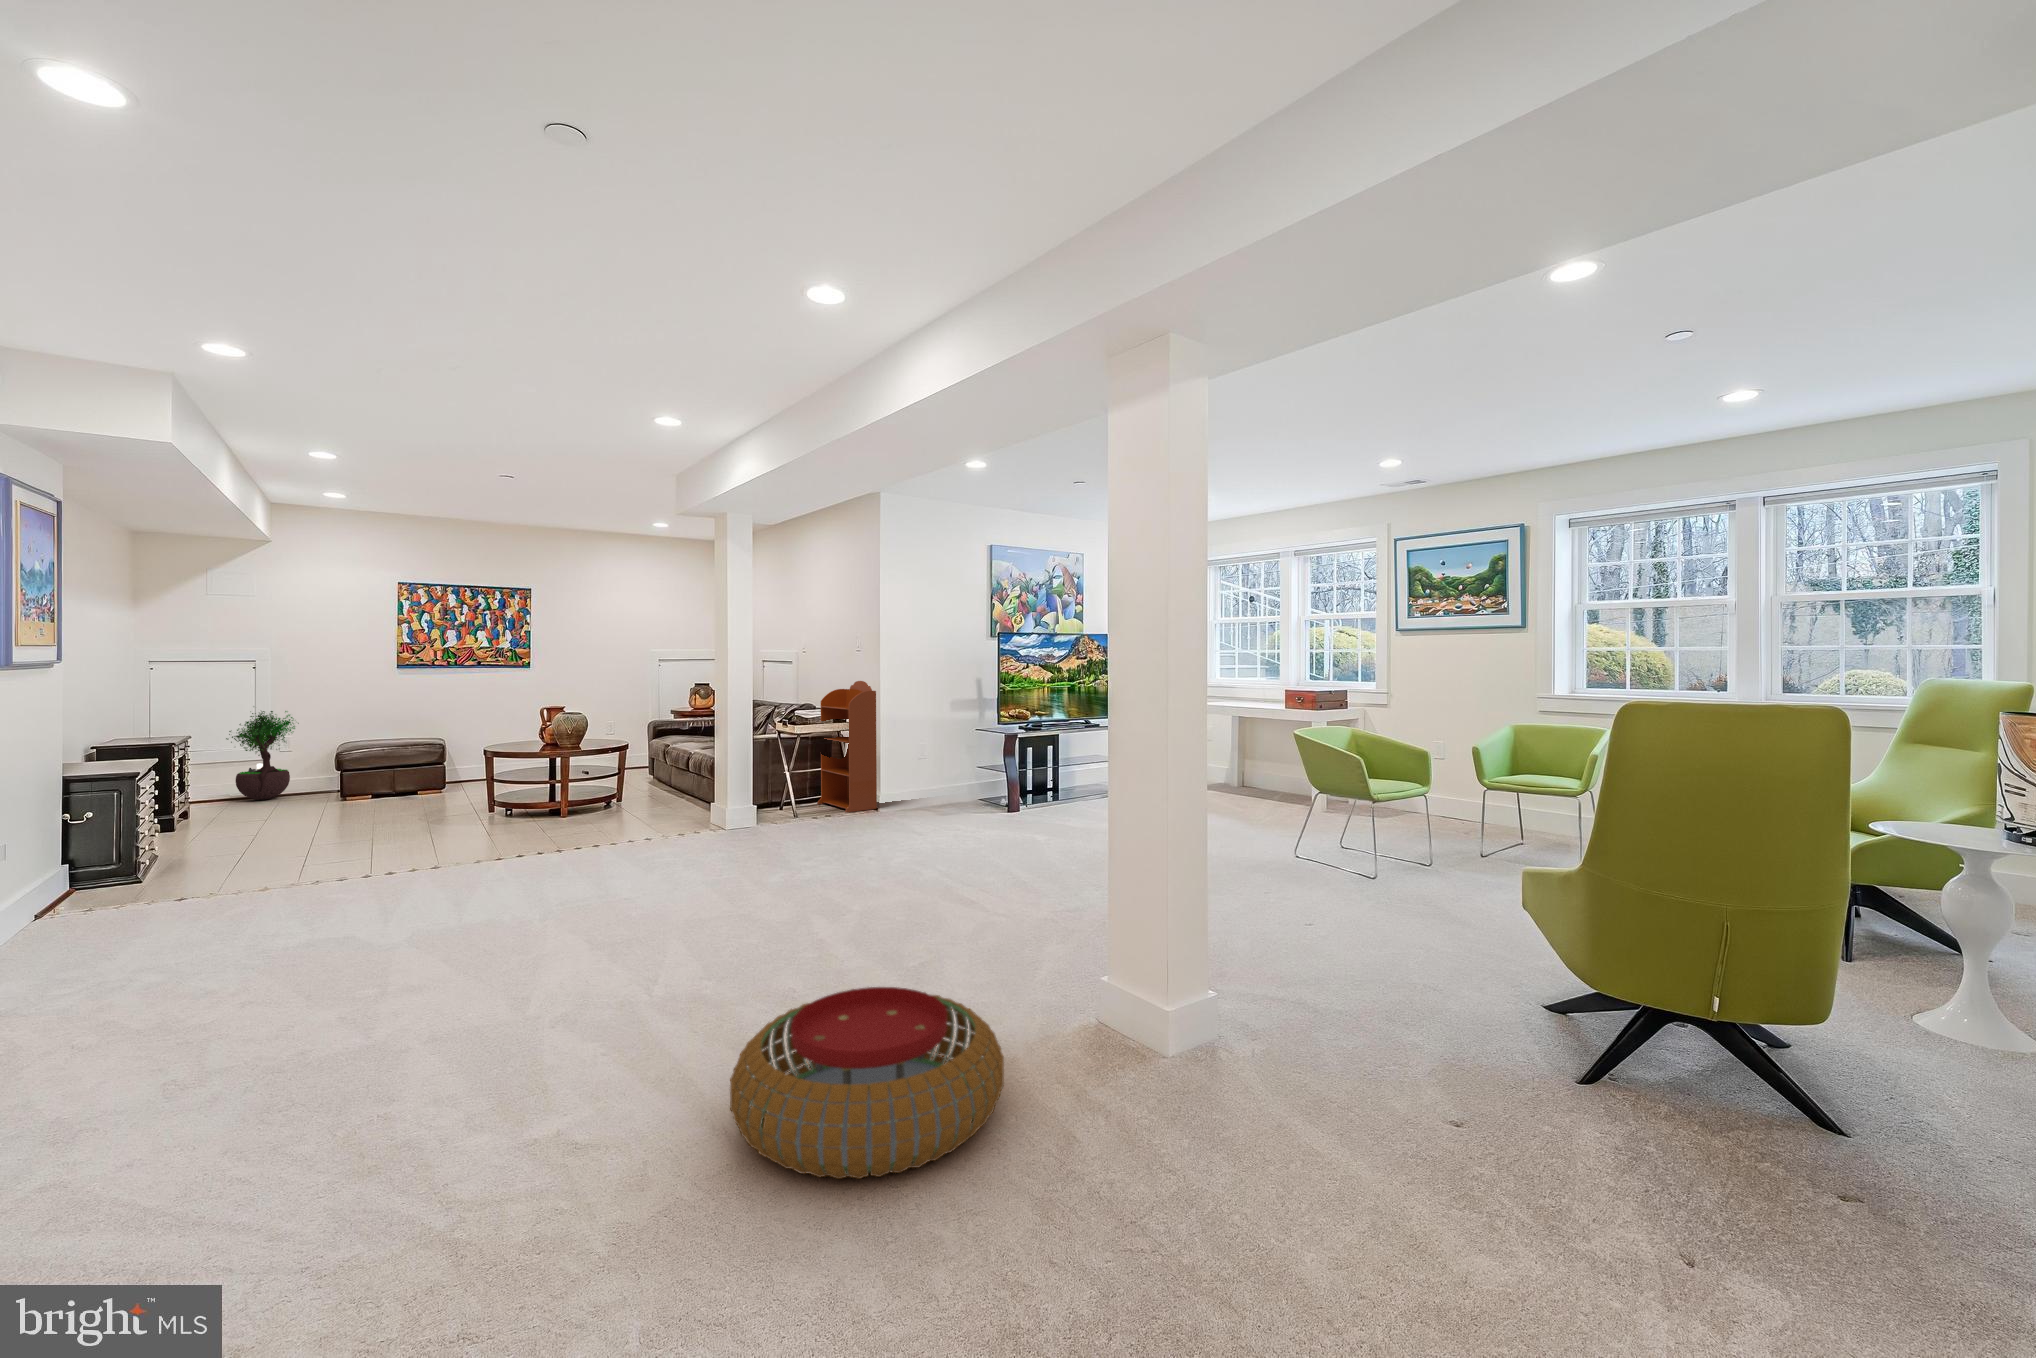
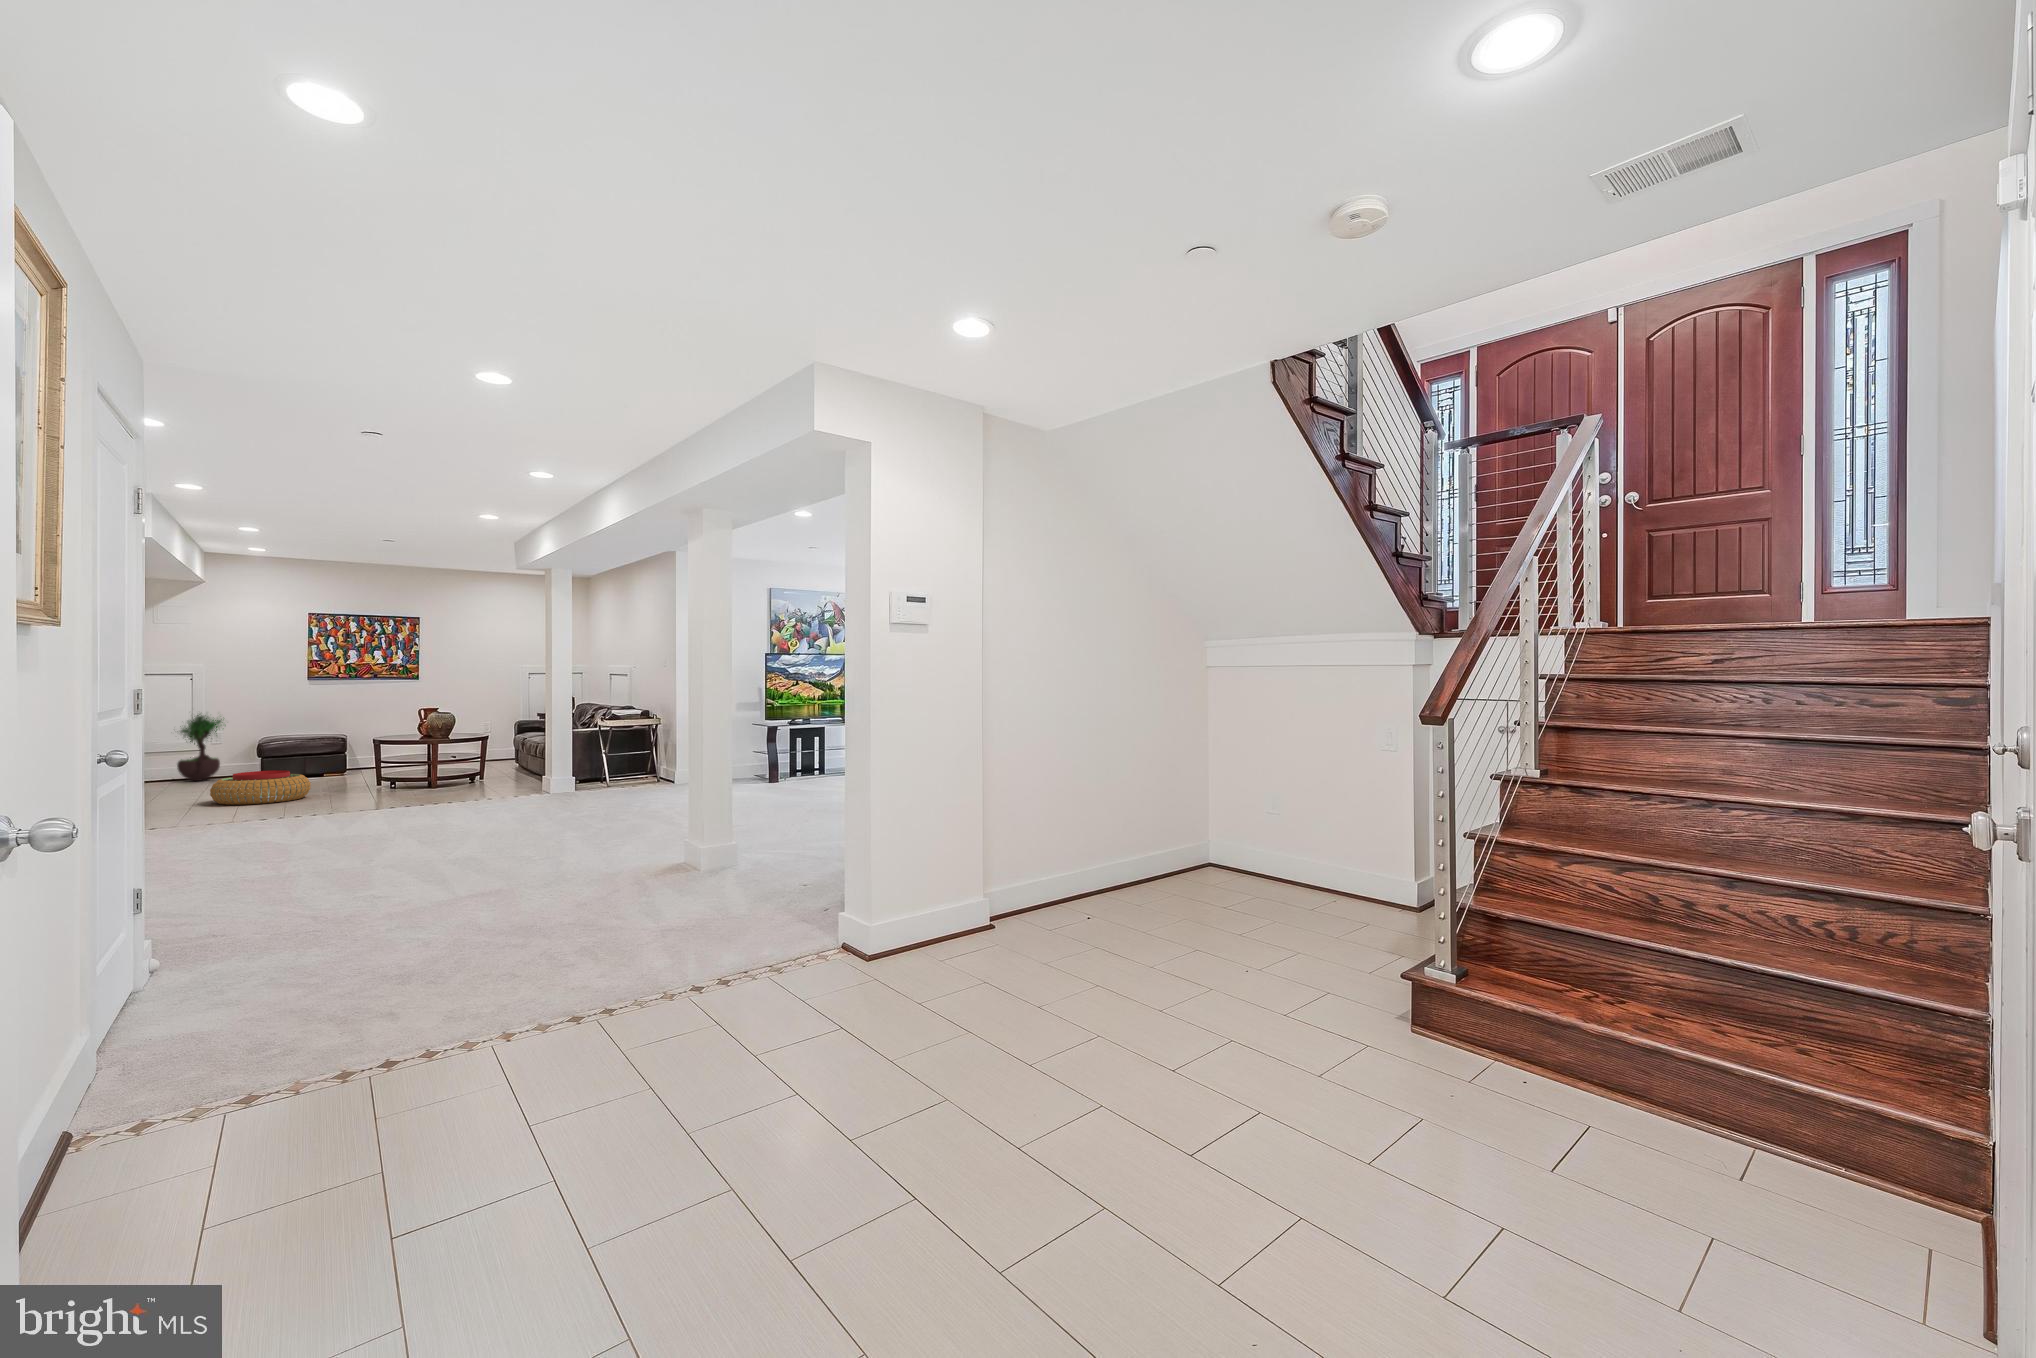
bookcase: present [817,681,877,812] -> none [633,689,675,784]
pouf: present [730,987,1004,1179] -> present [210,770,311,805]

